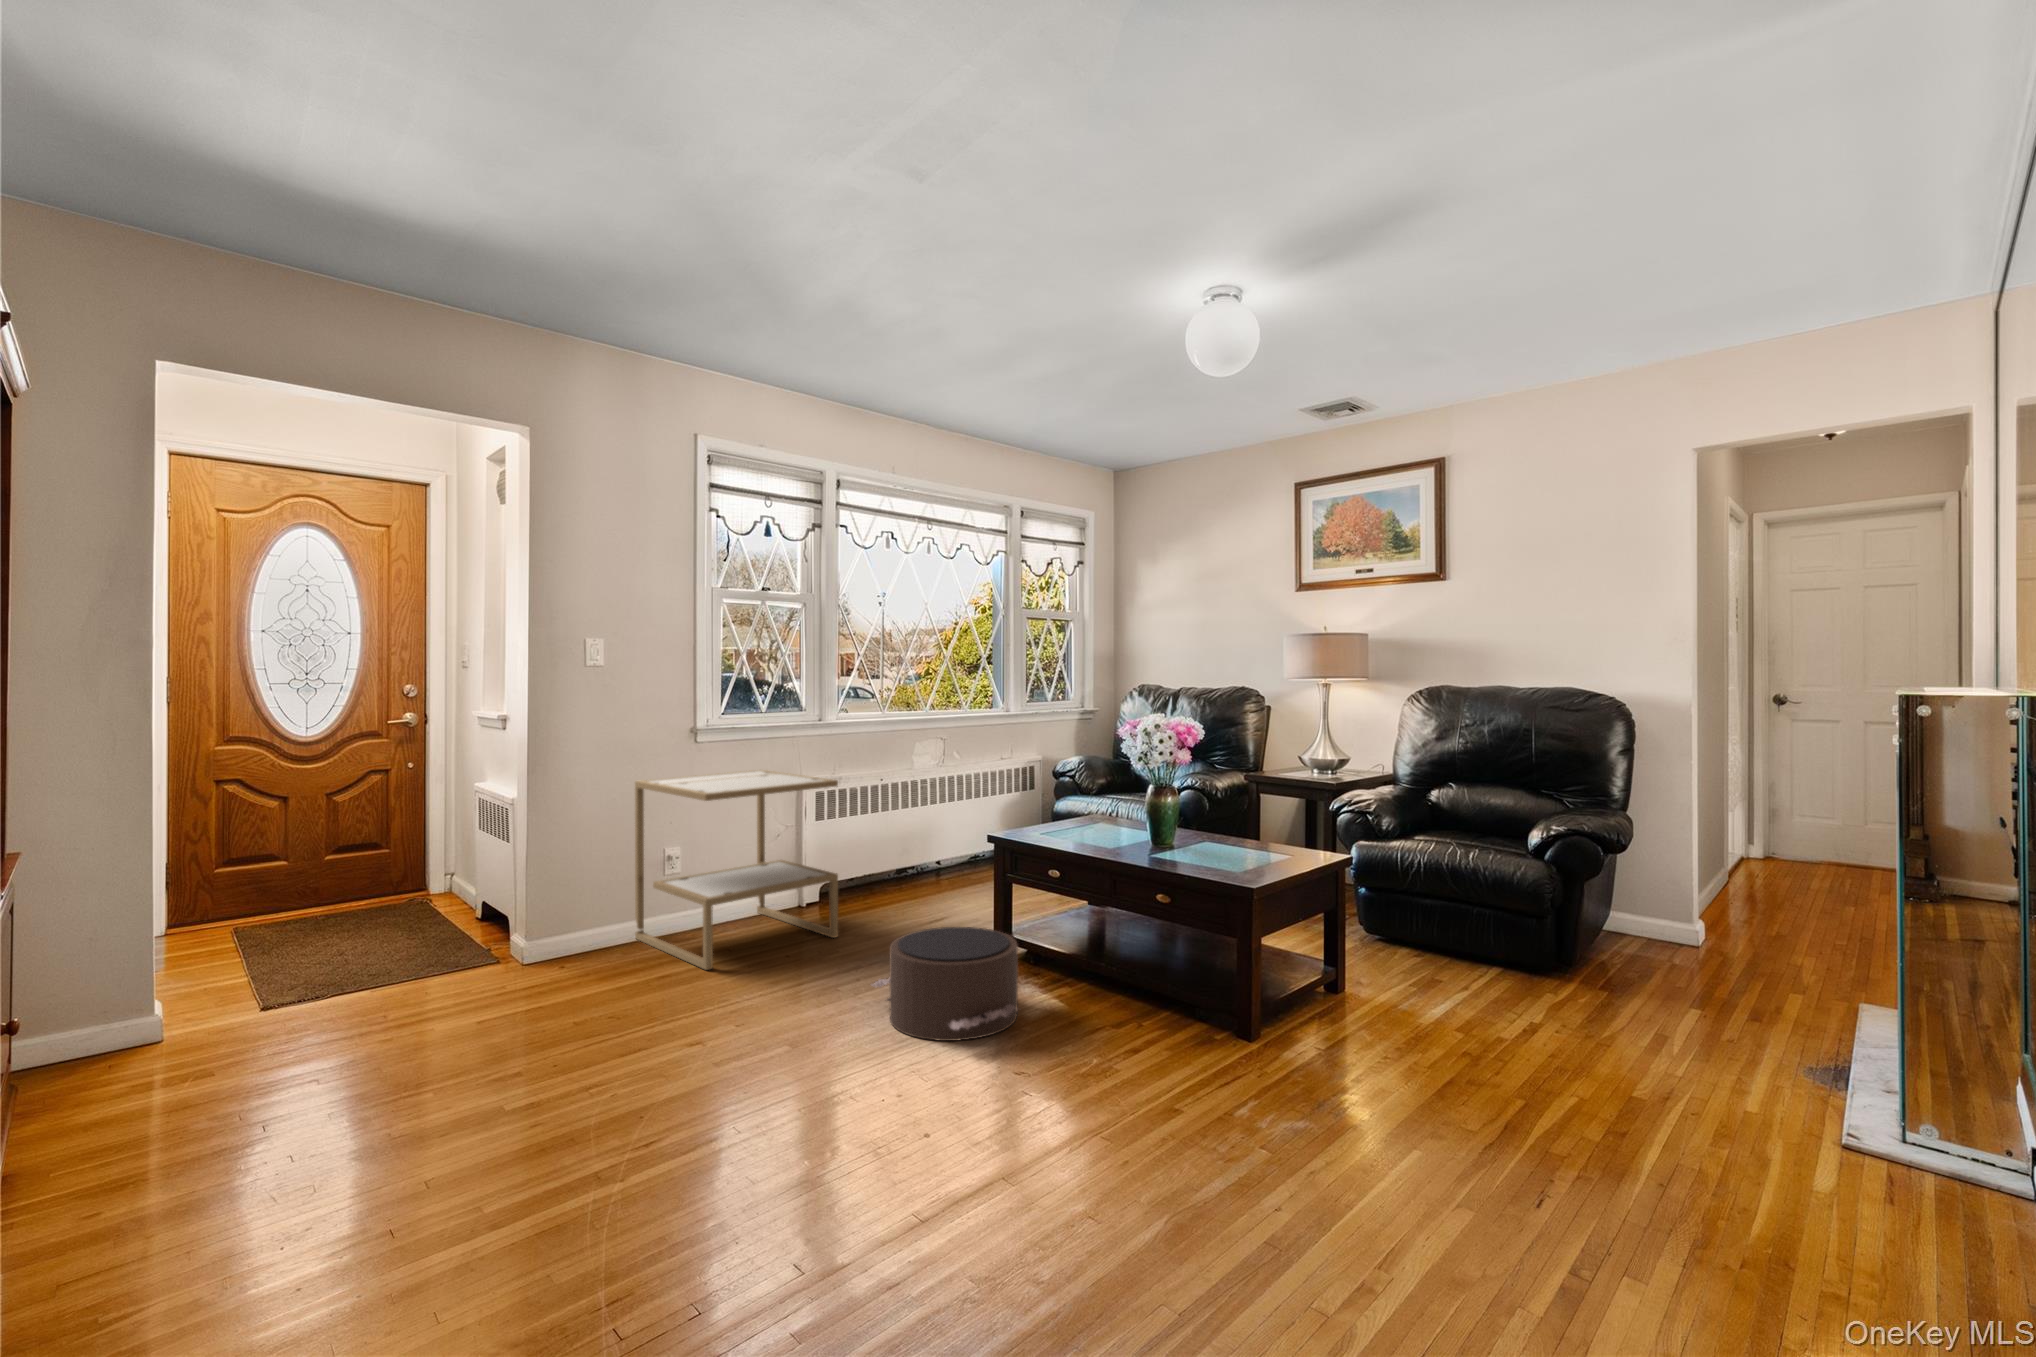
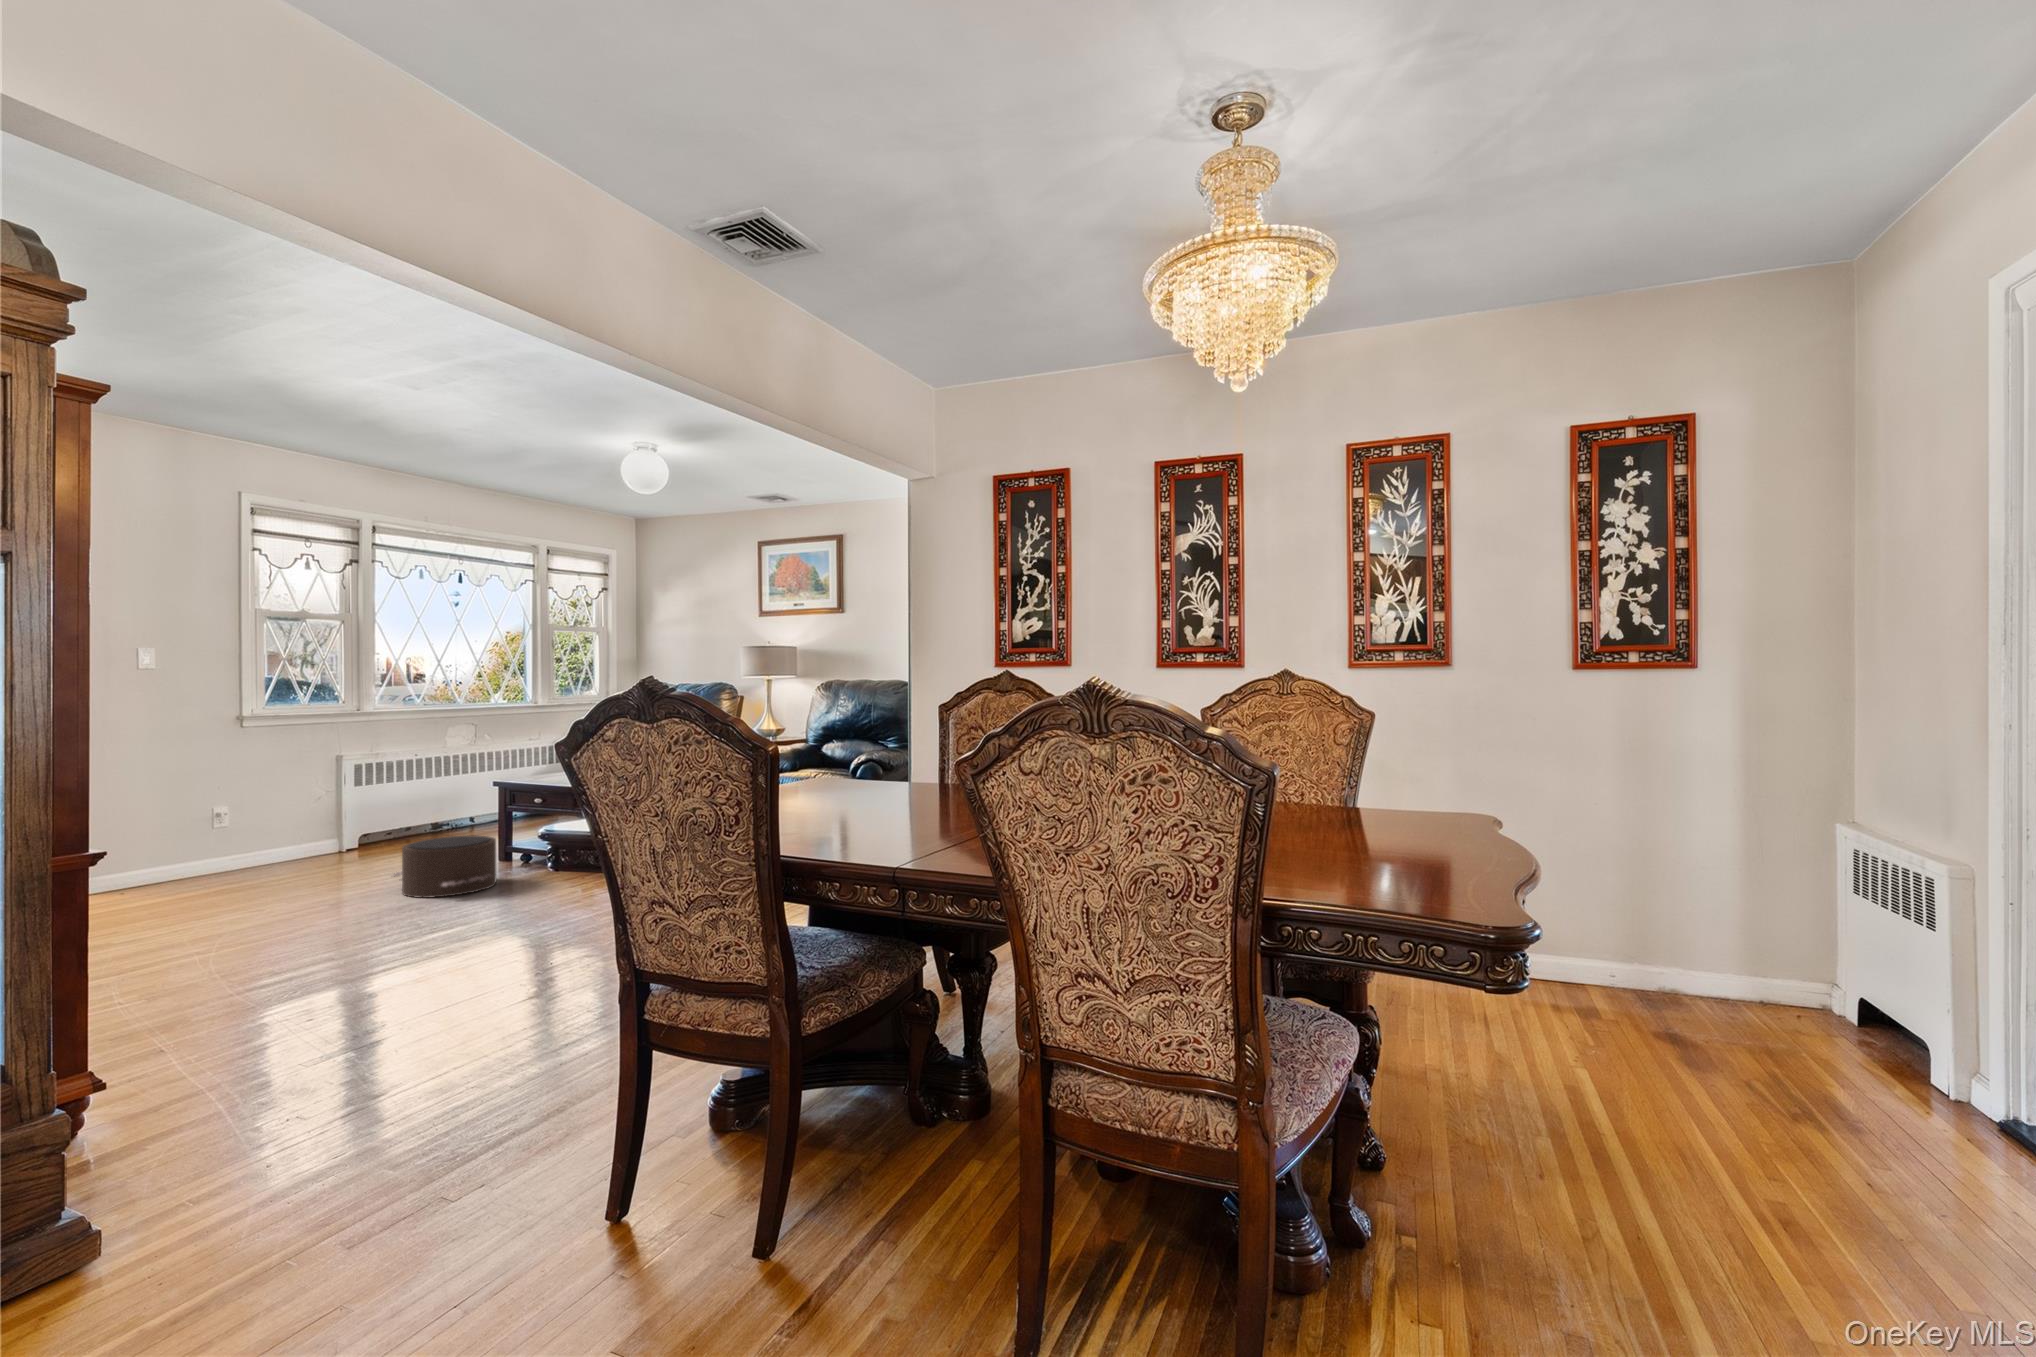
side table: present [635,770,838,970] -> none [186,748,371,885]

